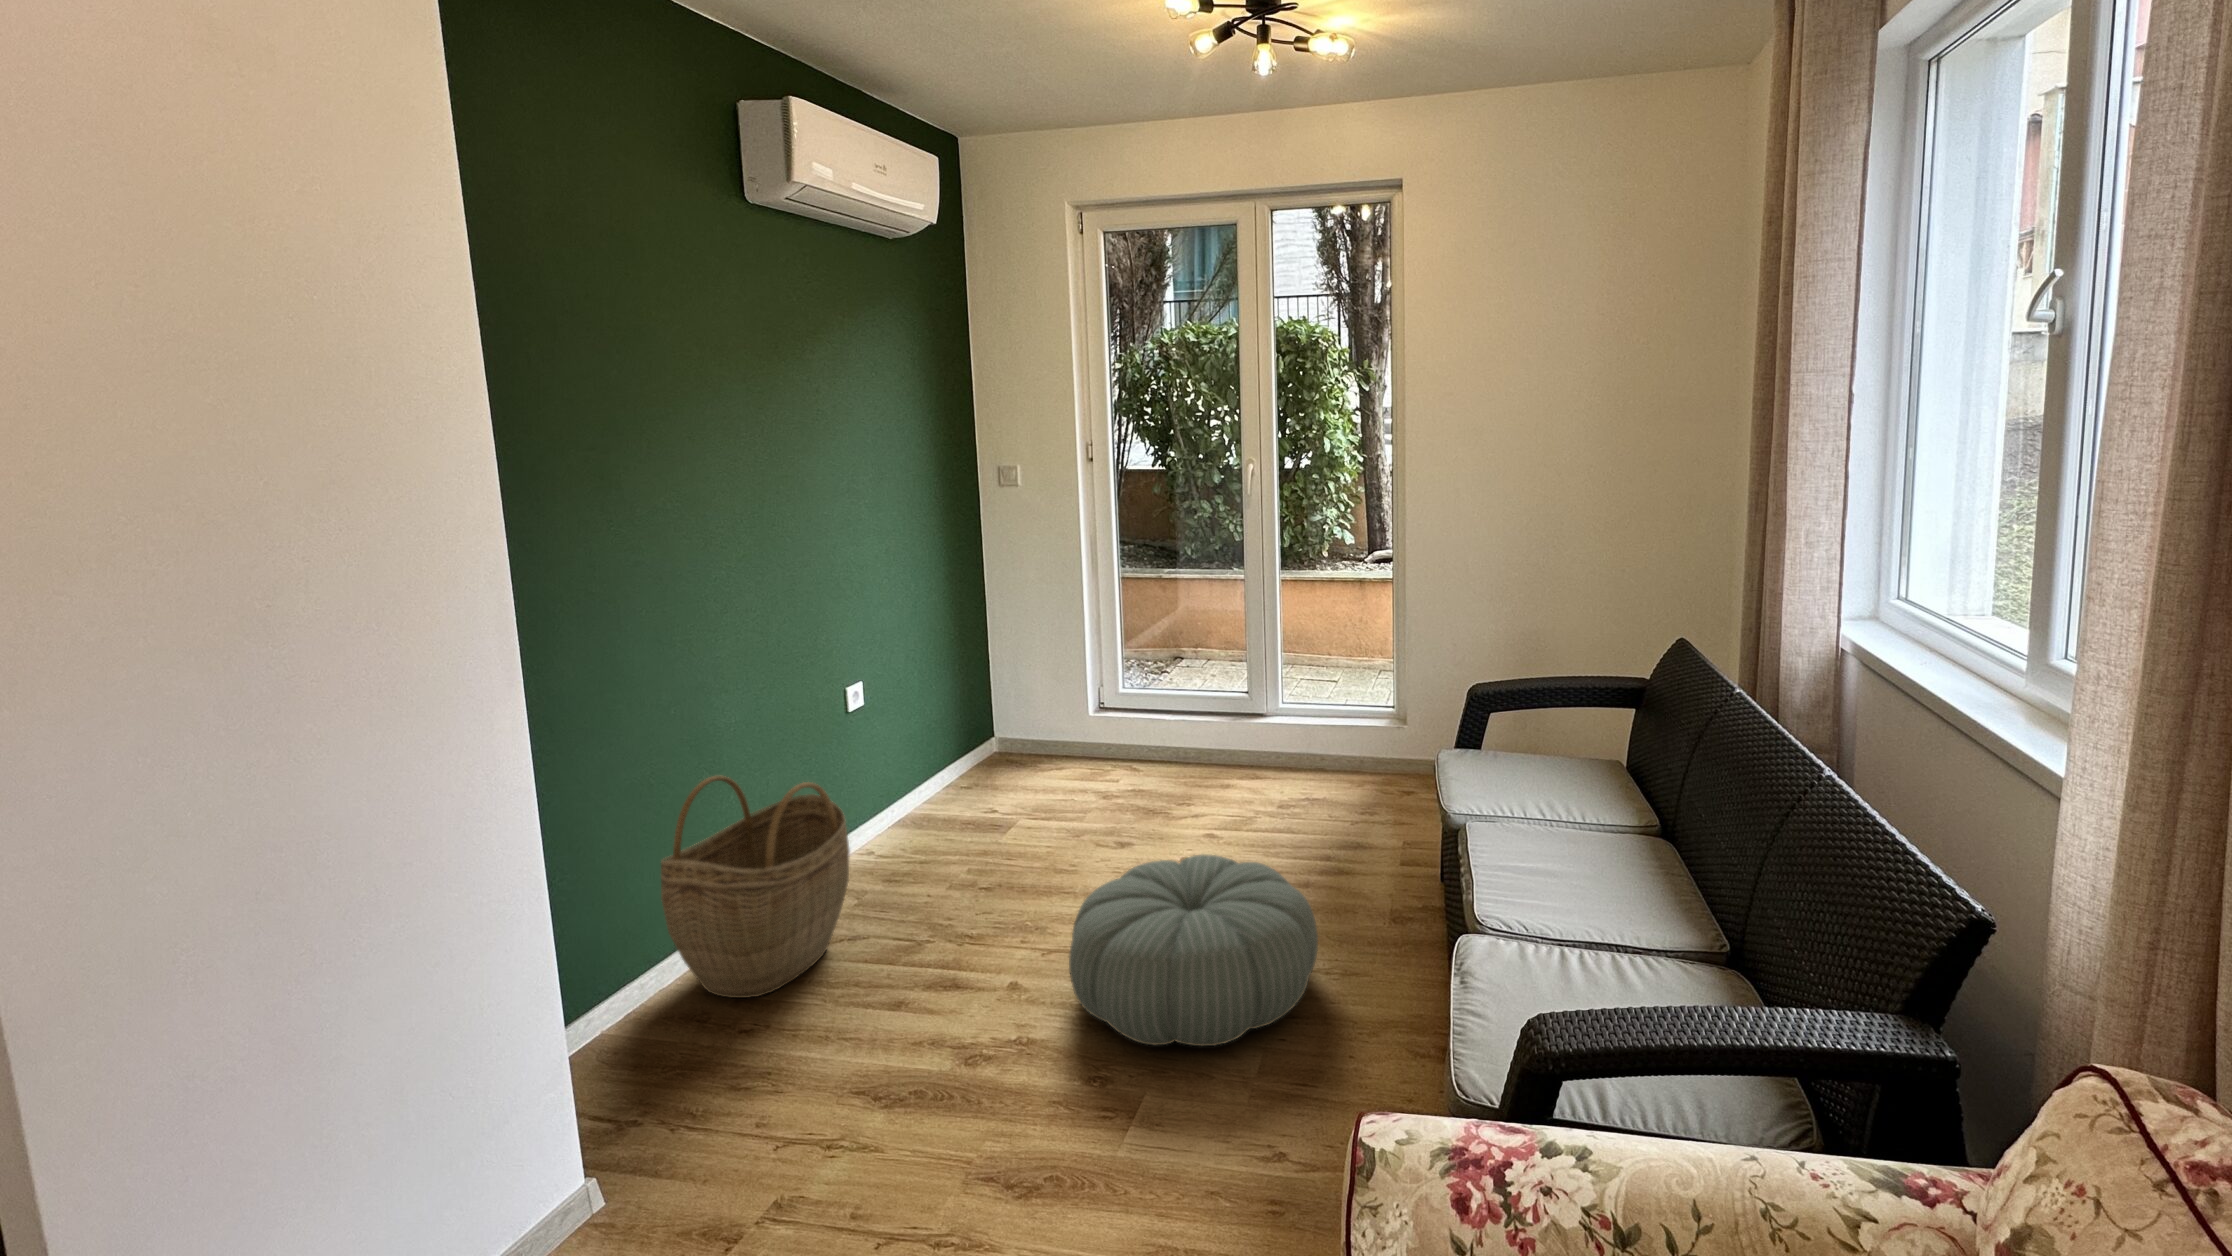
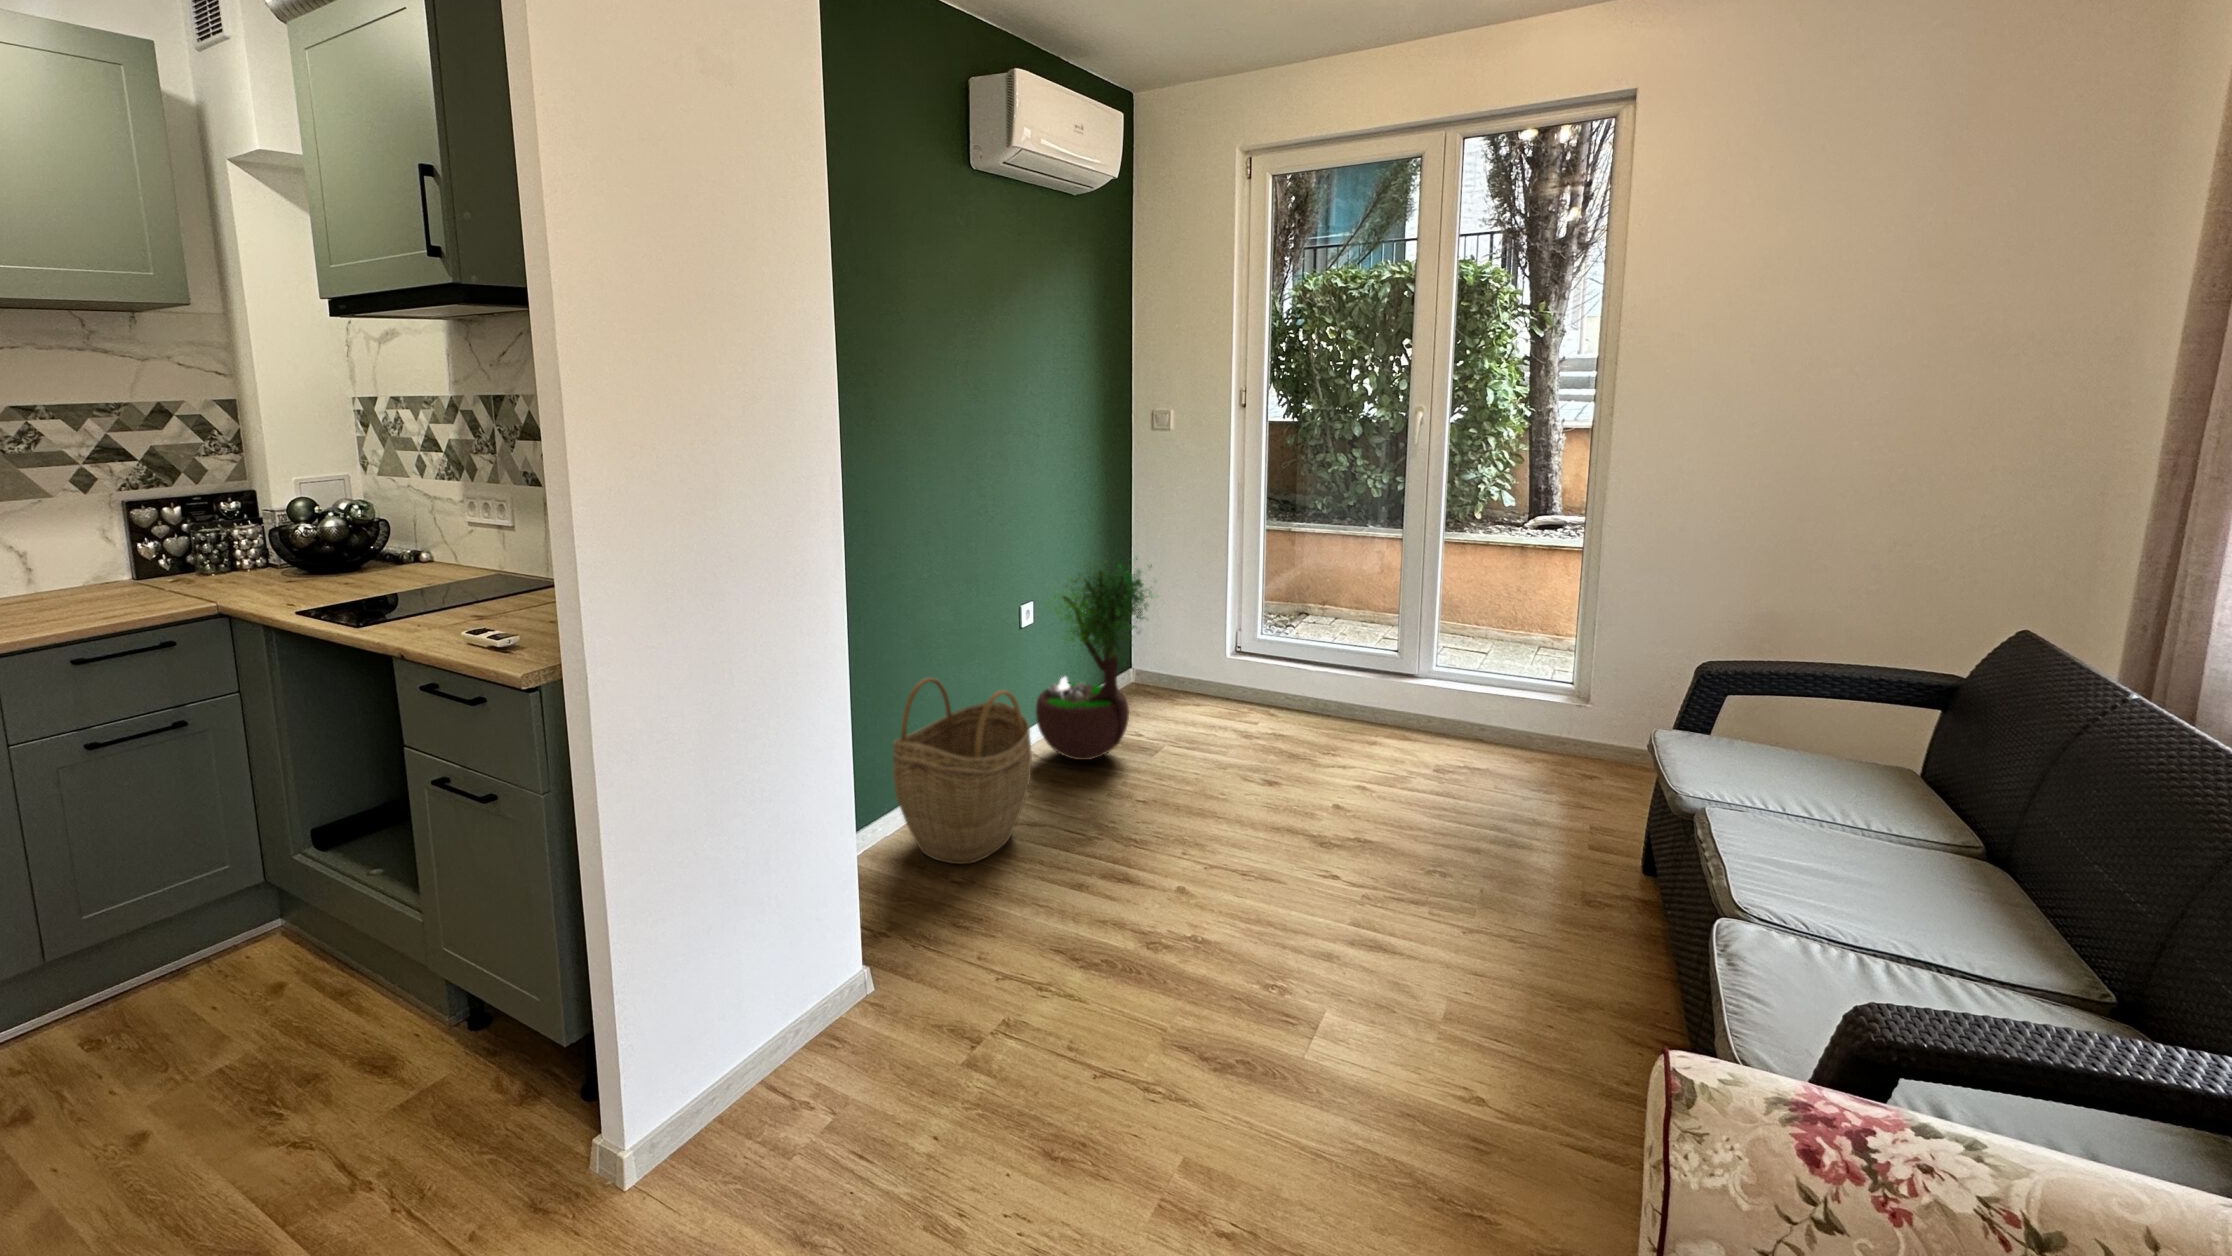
potted tree: none [875,610,1011,844] -> present [1036,556,1152,760]
pouf: present [1069,855,1318,1046] -> none [1240,799,1501,981]

